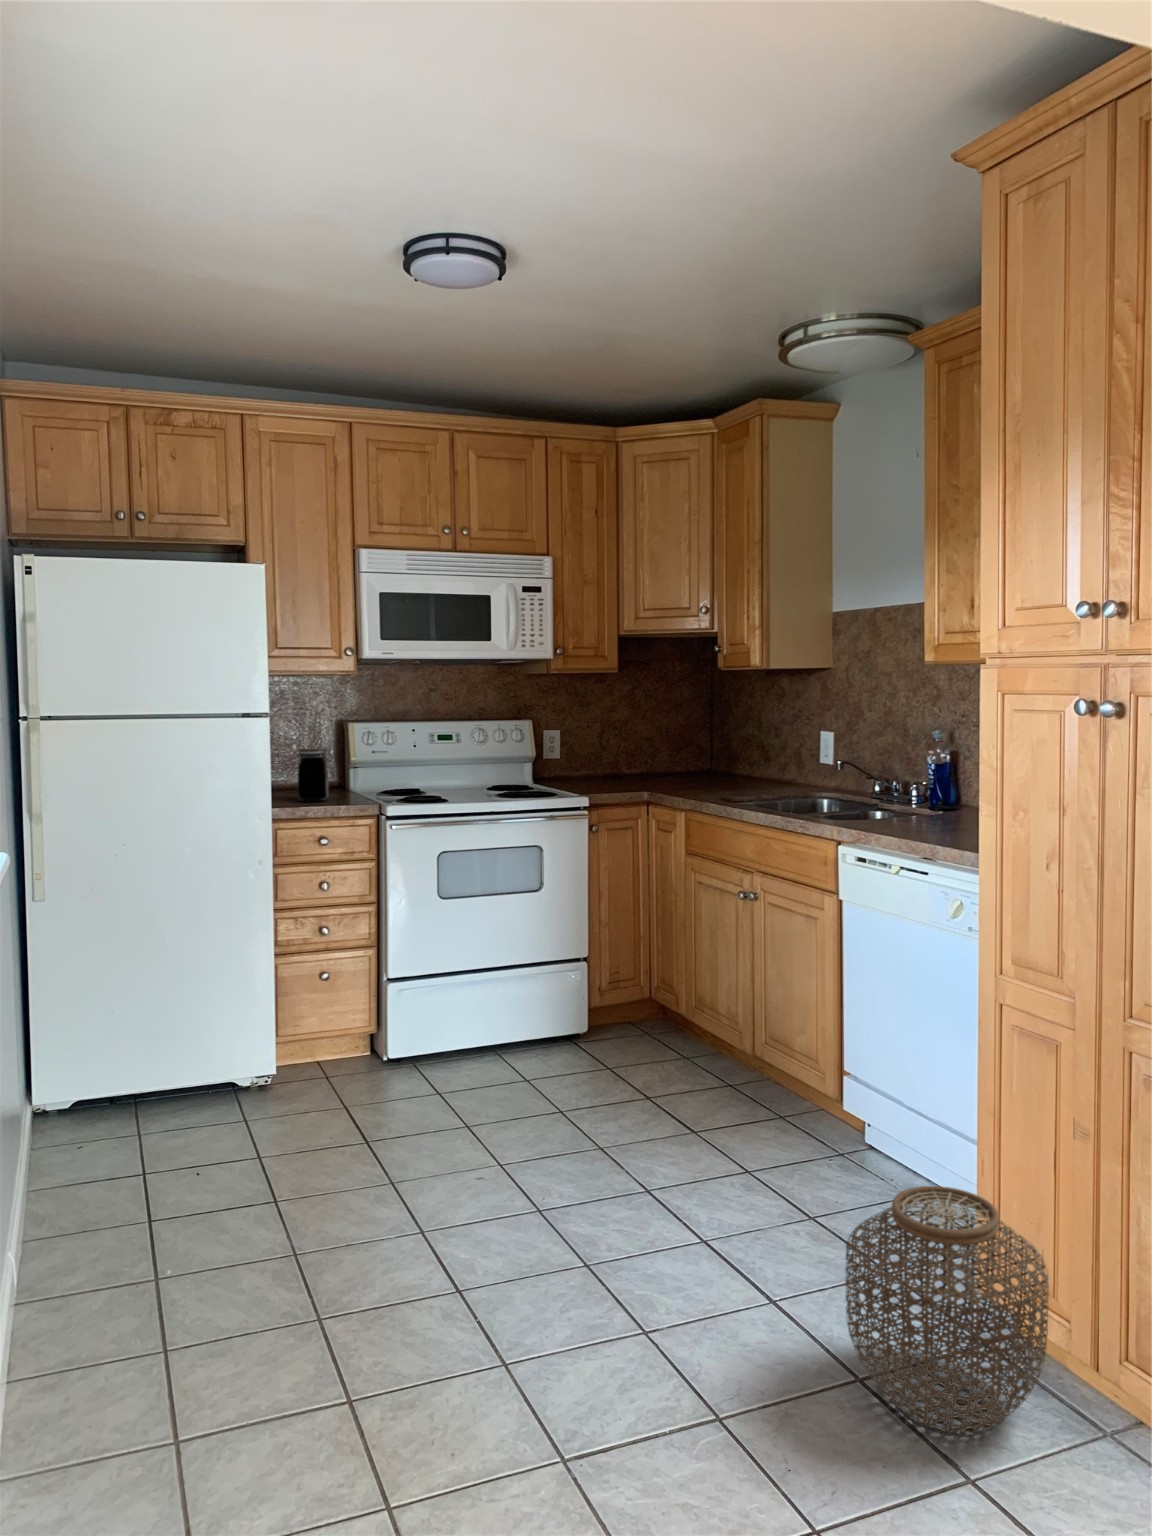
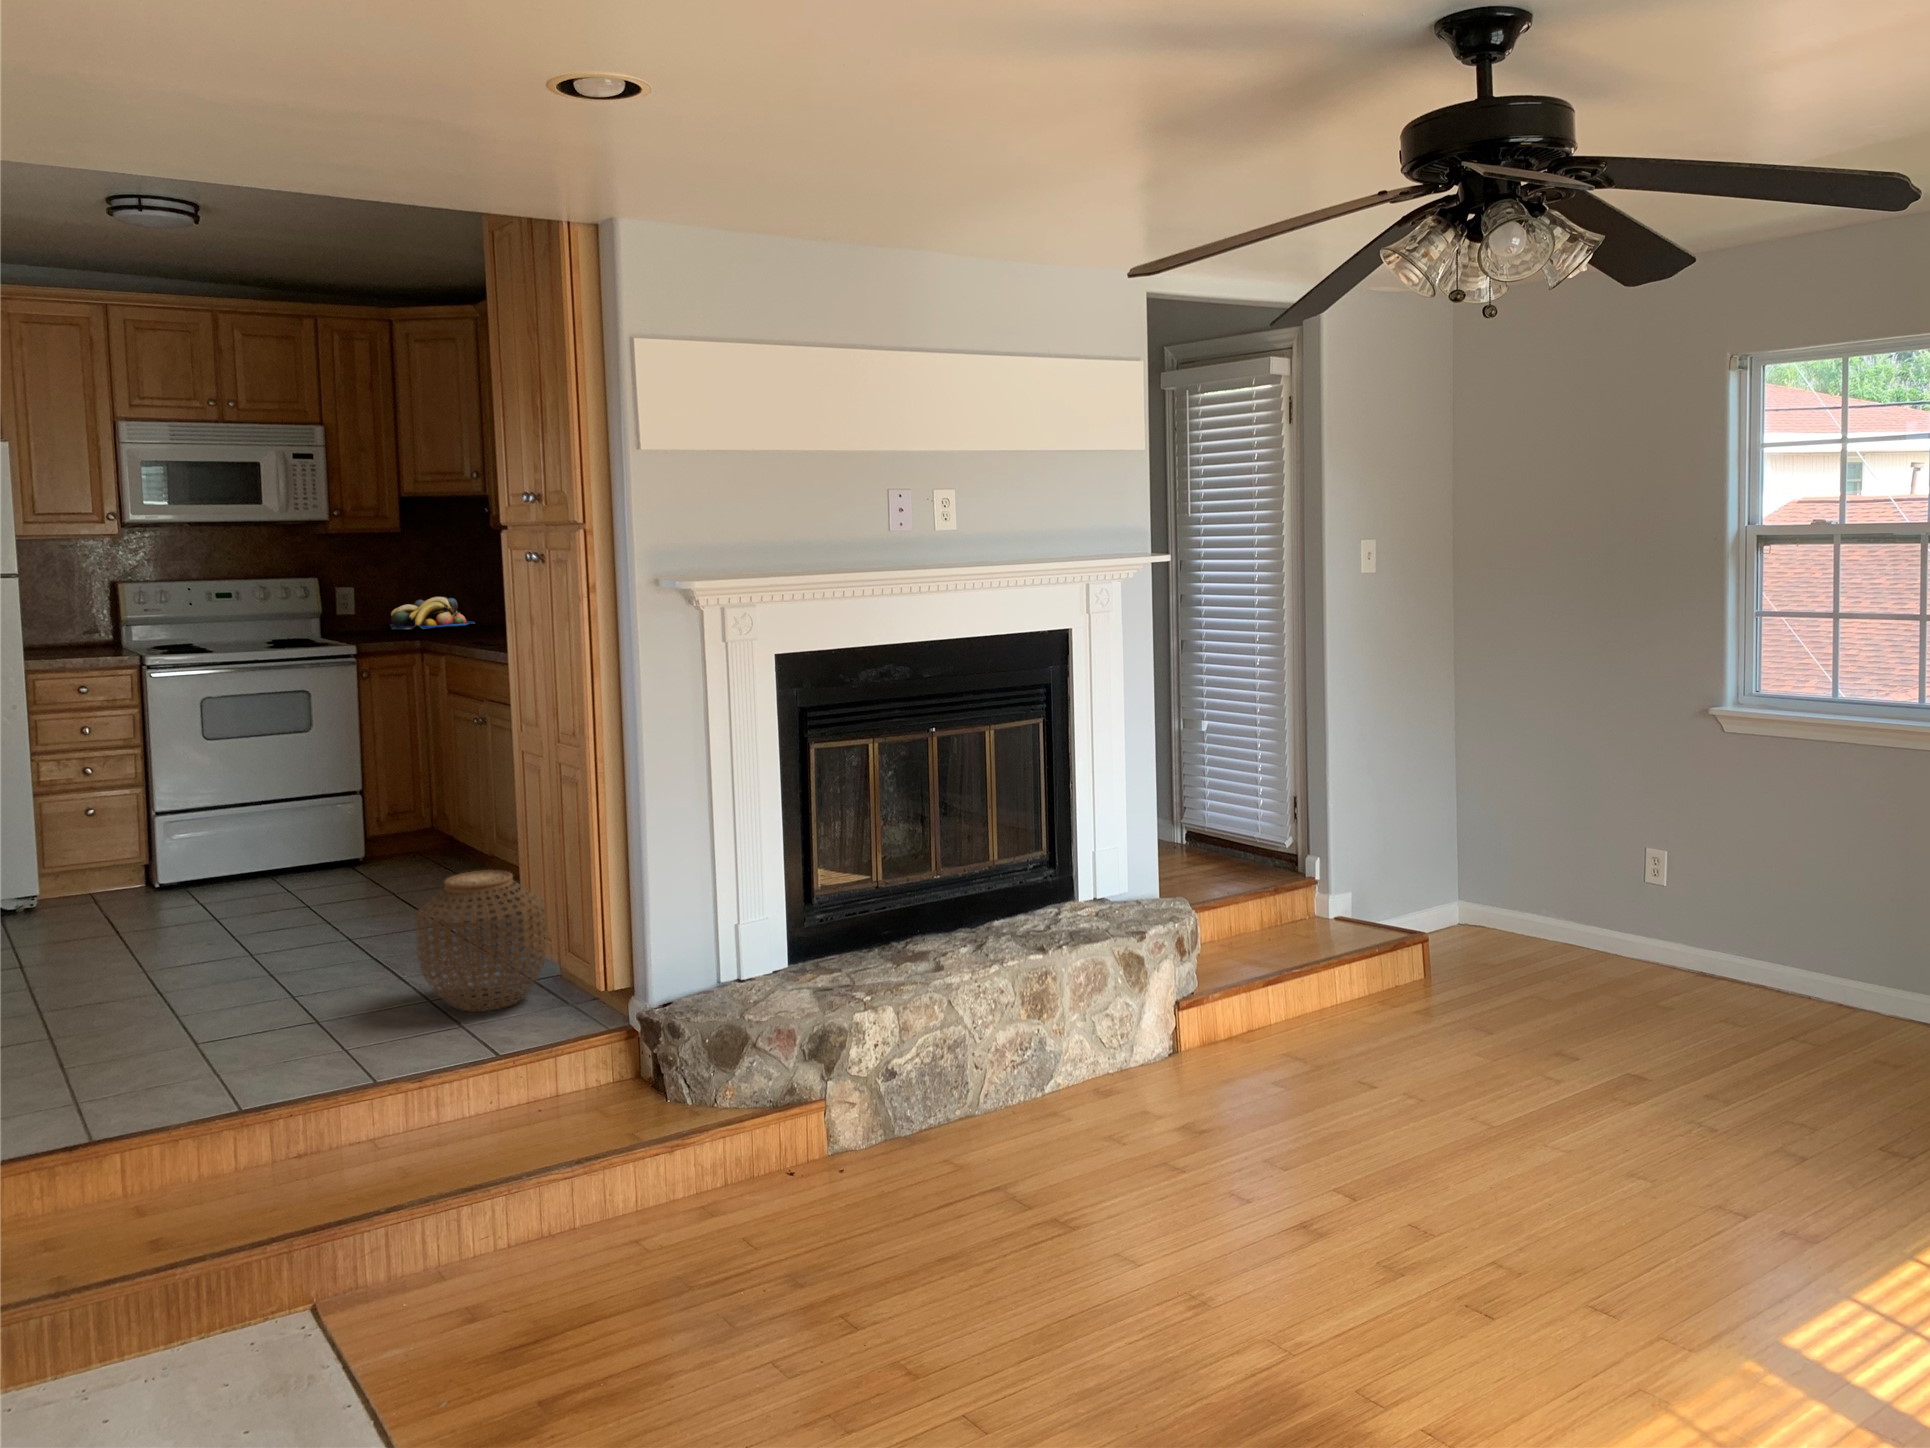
fruit bowl: none [596,742,681,777] -> present [390,597,475,629]
jar: present [294,748,330,801] -> none [56,607,95,657]

